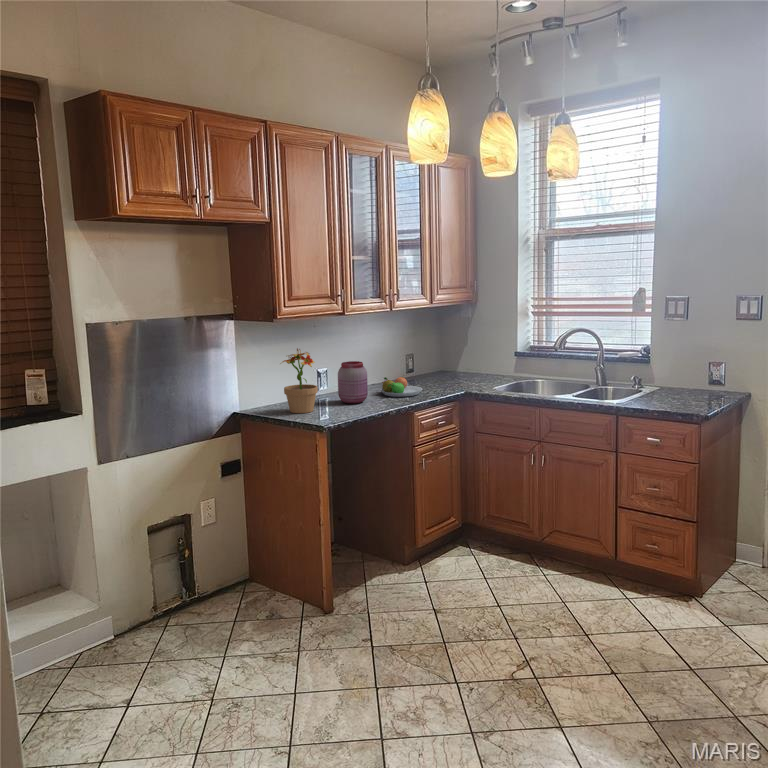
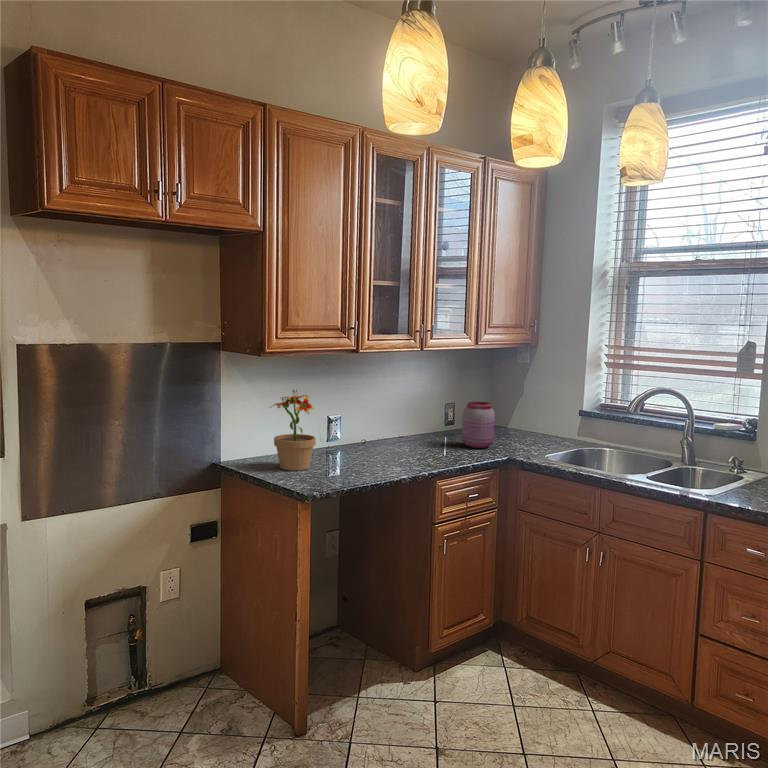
jar: present [338,361,368,404] -> present [462,402,495,448]
fruit bowl: present [380,377,423,397] -> none [403,432,456,457]

